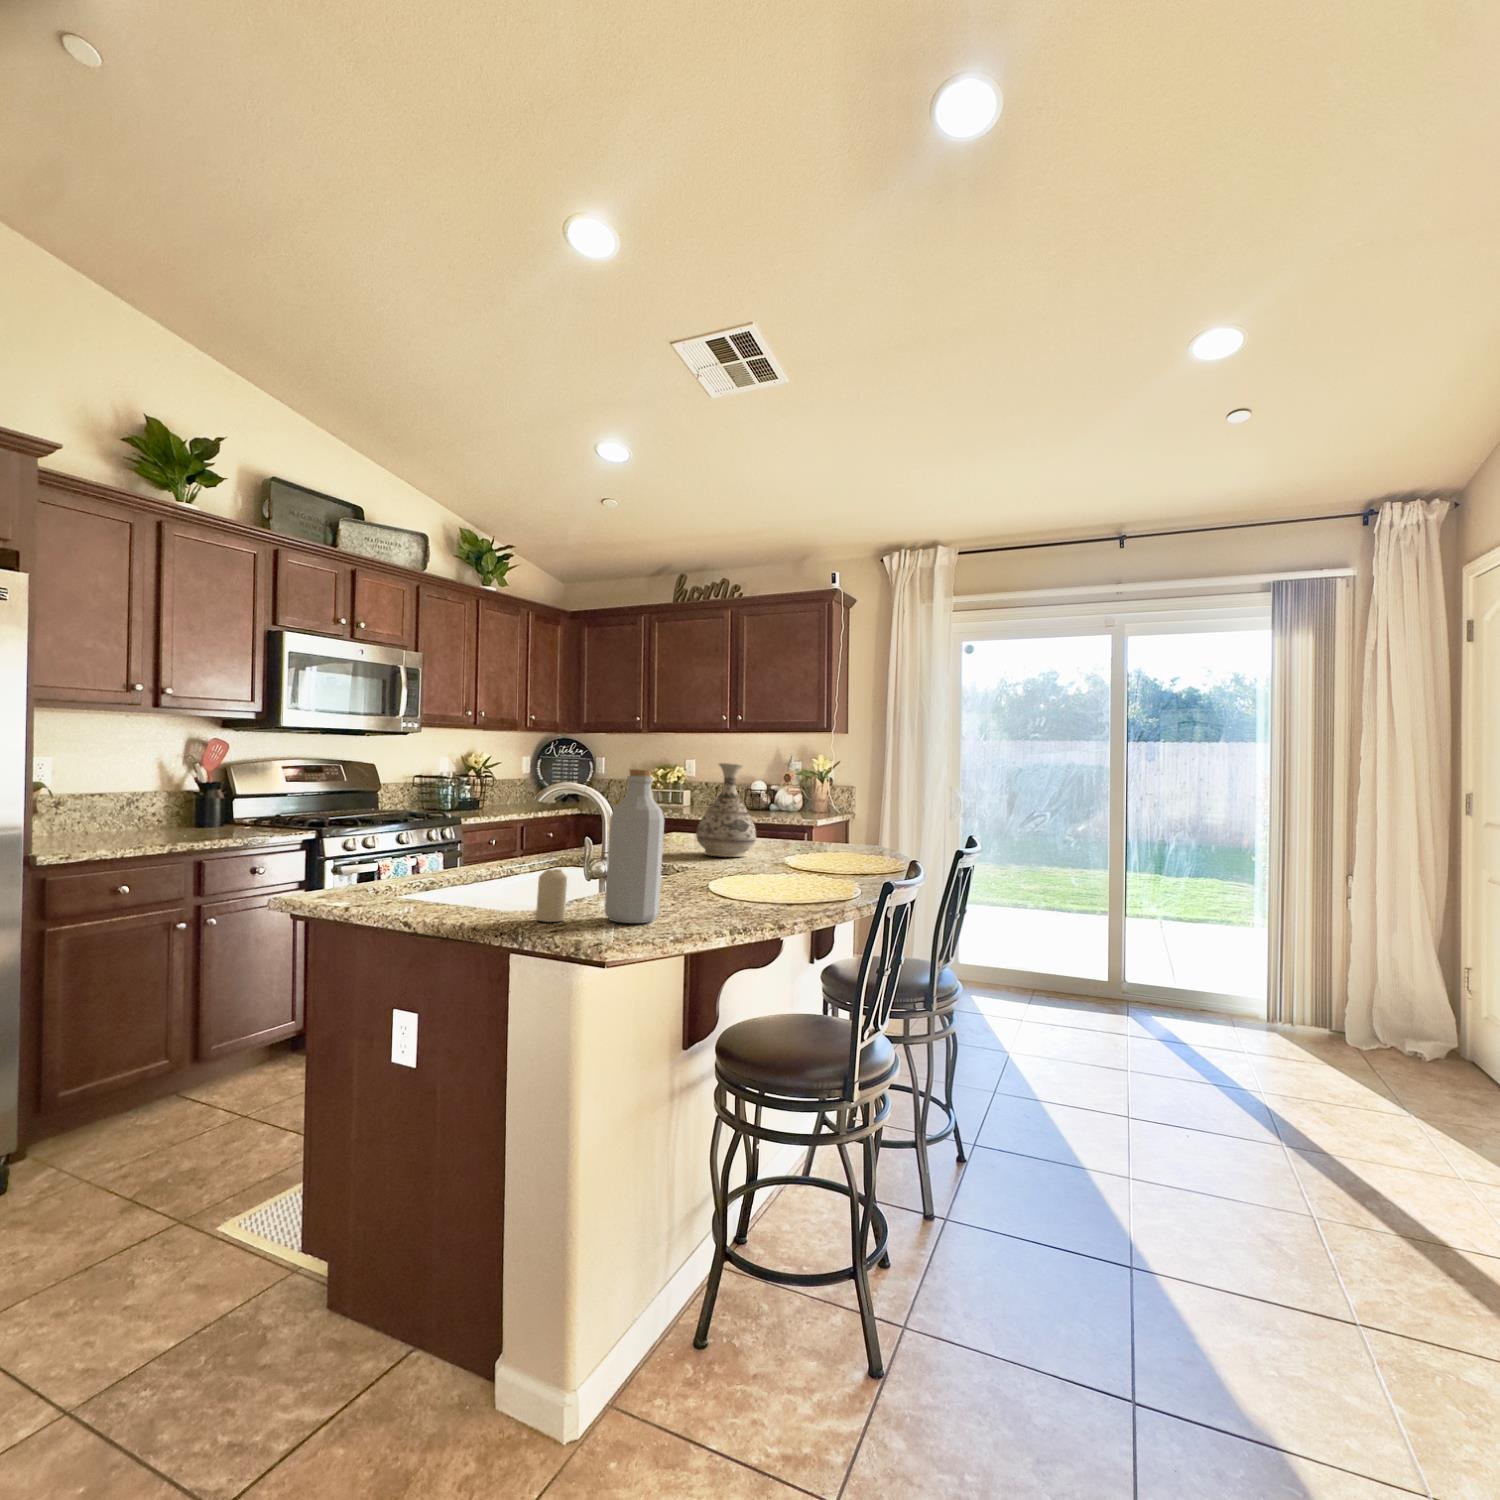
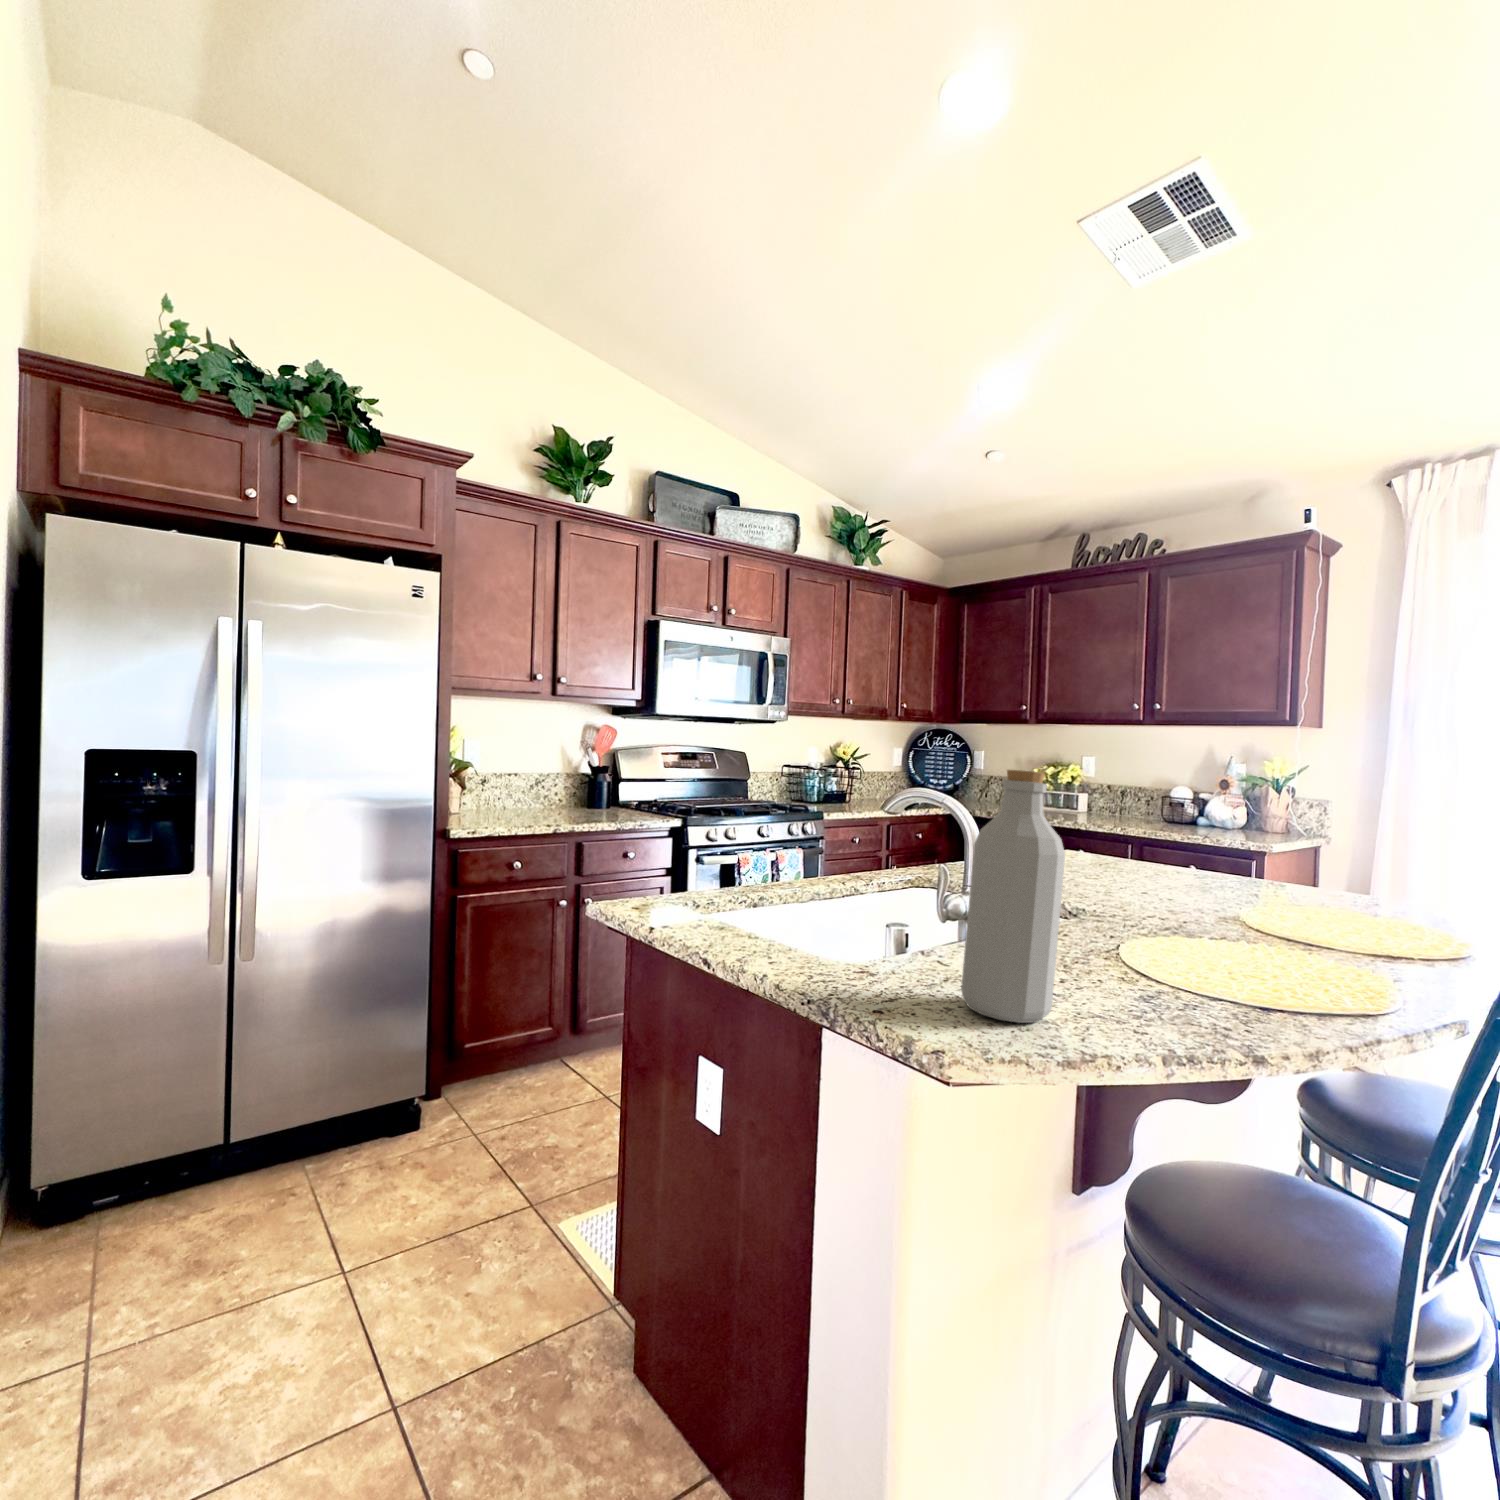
vase: present [696,763,756,857] -> none [1104,763,1199,898]
candle: present [536,869,567,922] -> none [858,913,905,996]

